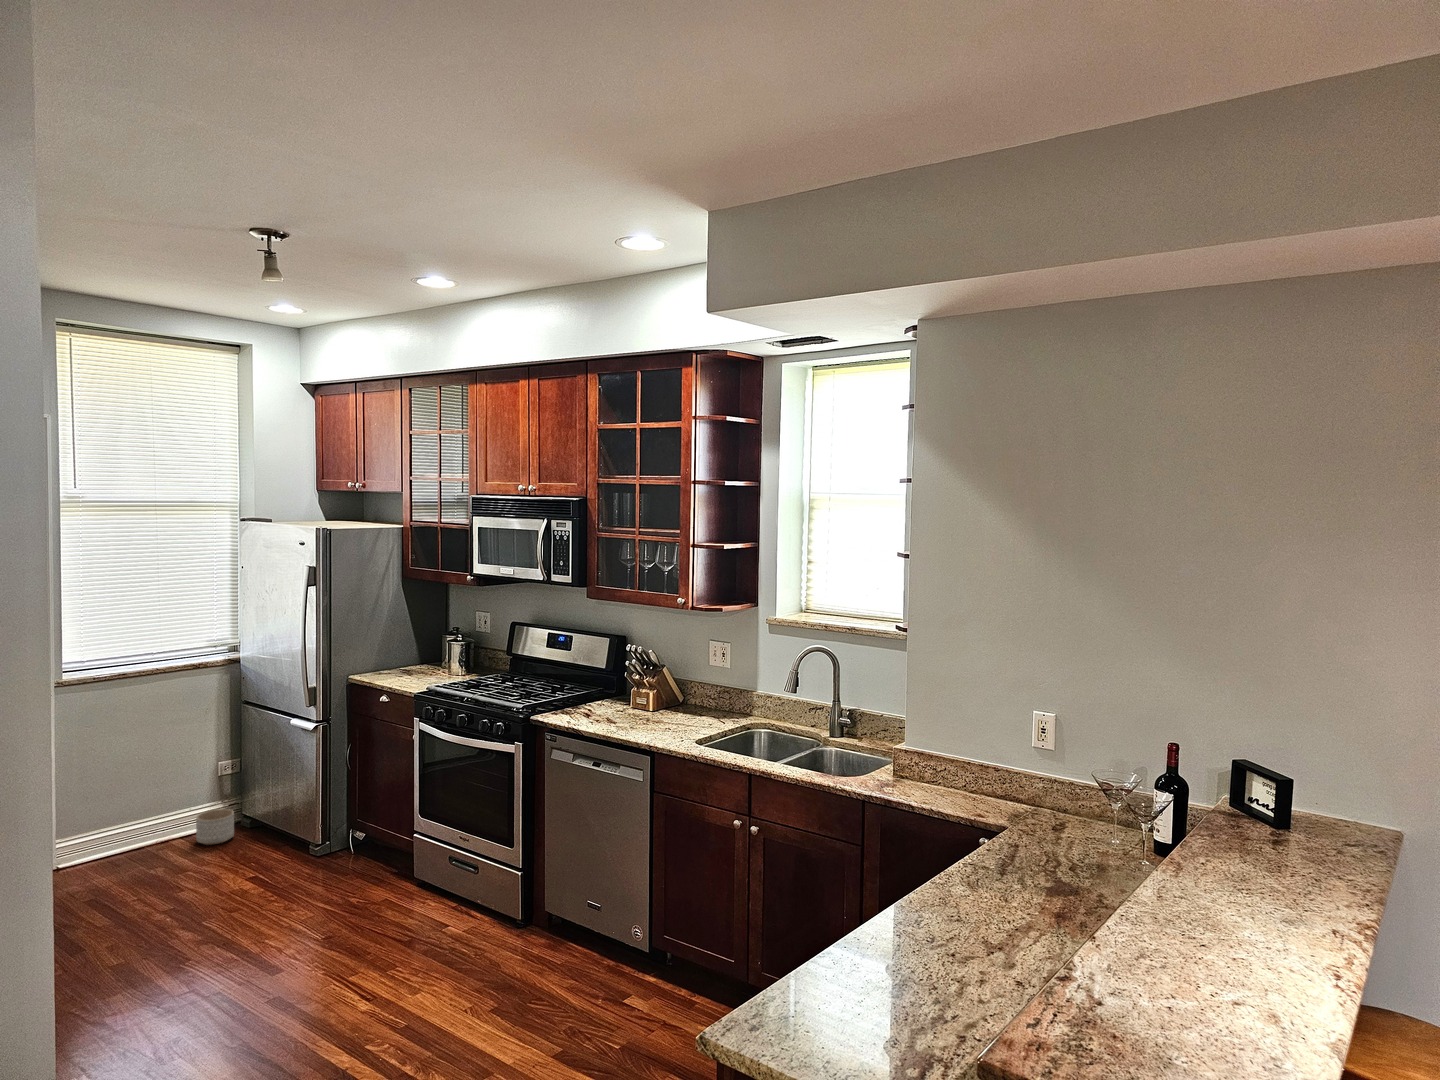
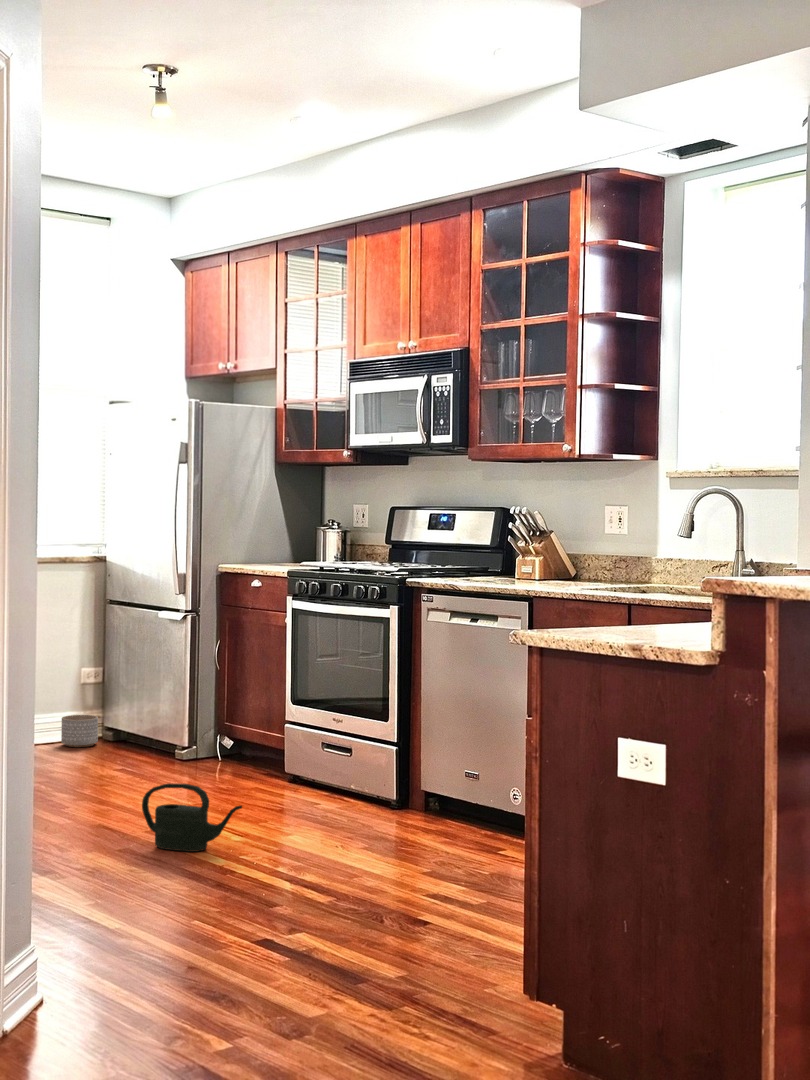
watering can: none [258,976,368,1049] -> present [142,783,242,852]

